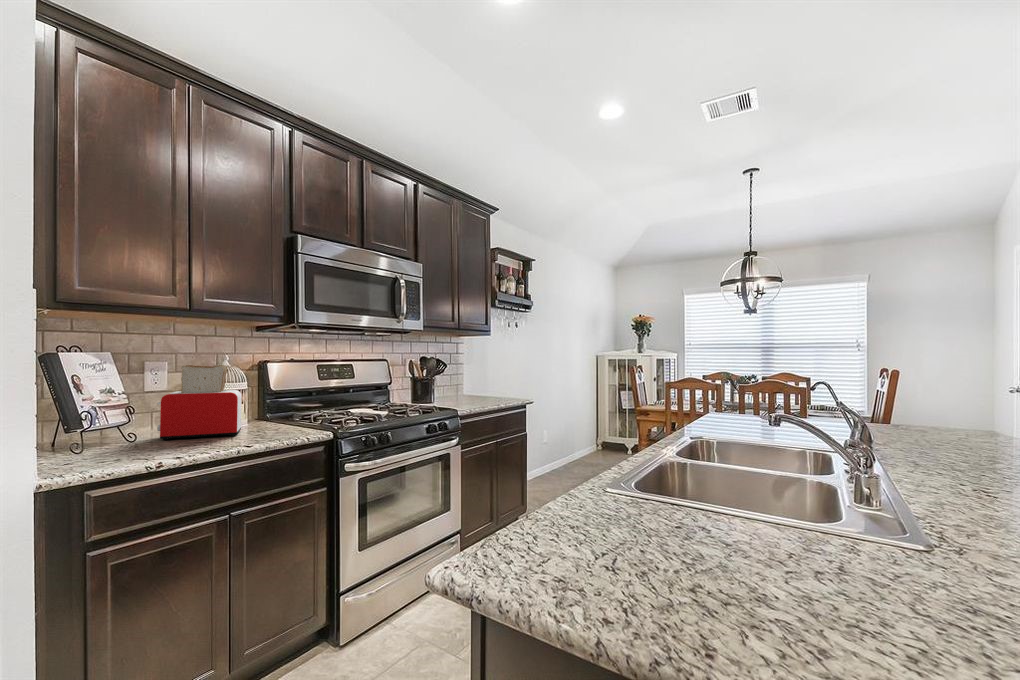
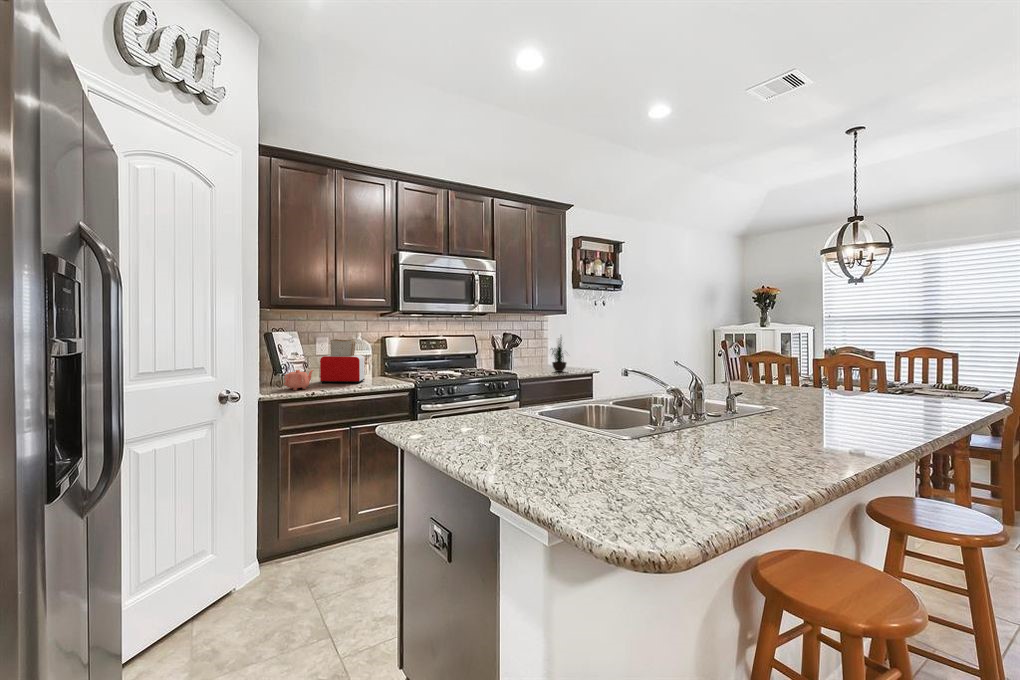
potted plant: none [480,349,508,402] -> present [552,339,566,372]
teapot: none [90,418,154,458] -> present [284,370,314,390]

